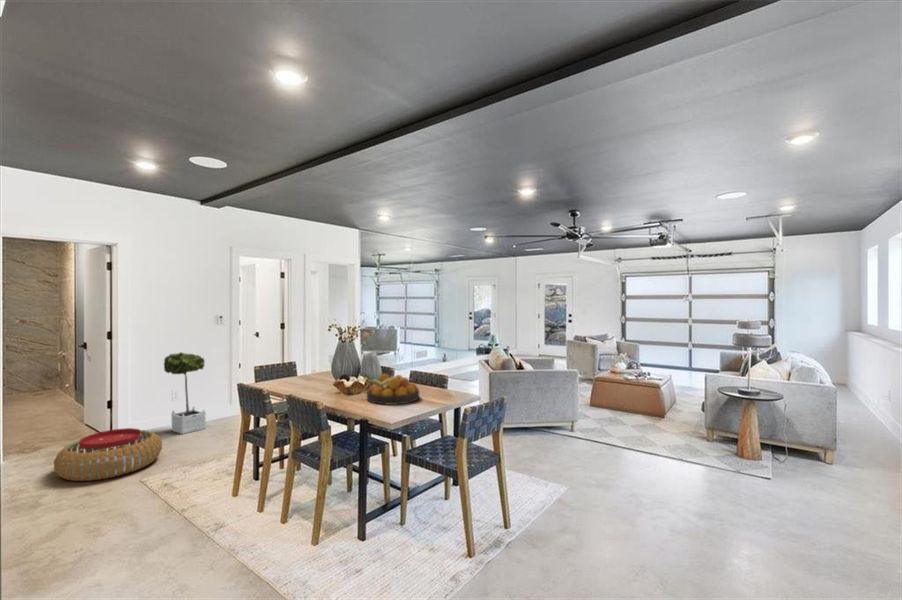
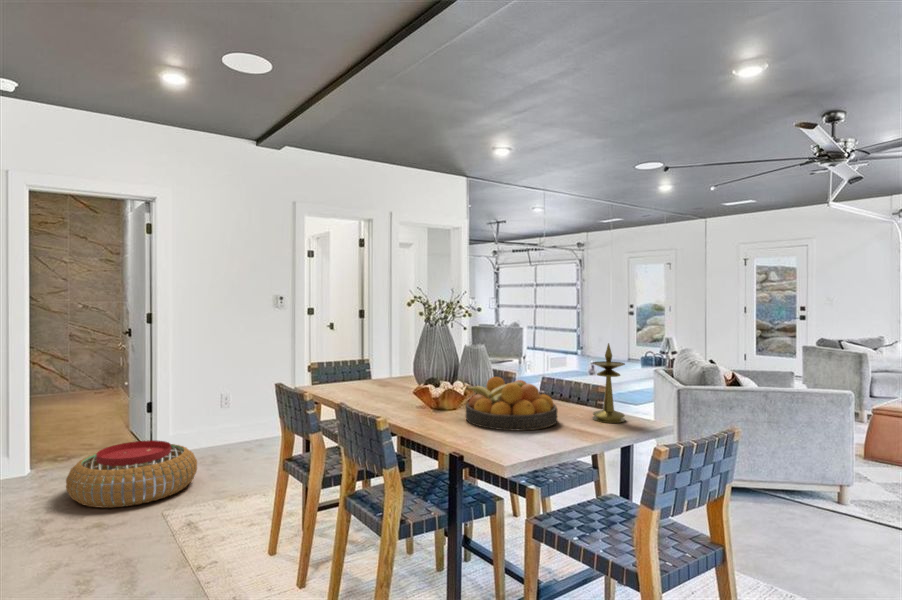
potted tree: present [164,352,206,434] -> none [209,342,260,454]
candlestick: none [439,352,456,396] -> present [593,343,625,423]

